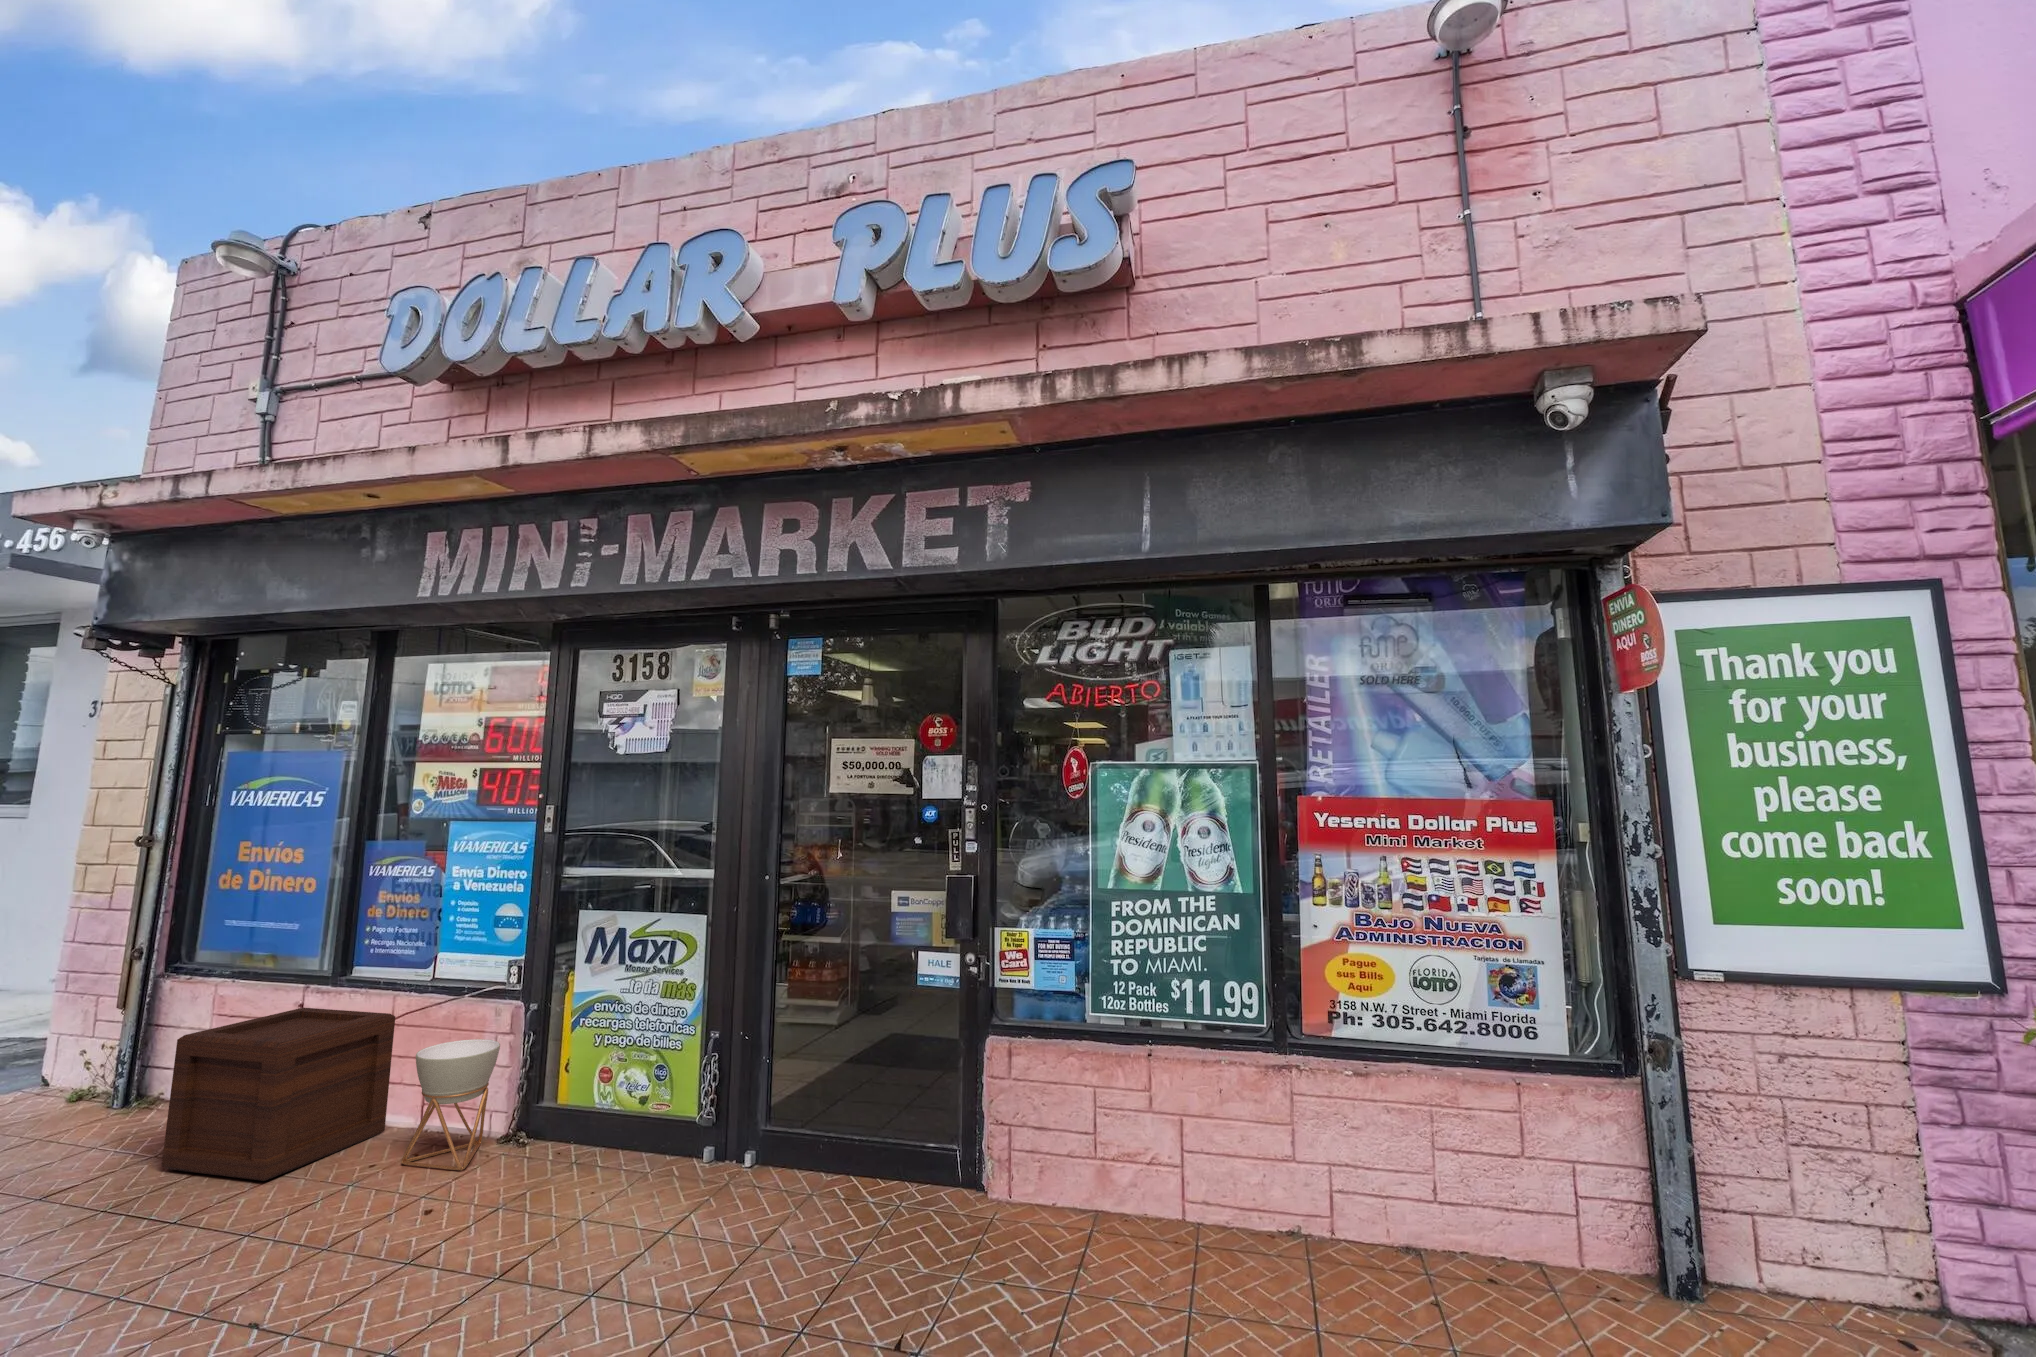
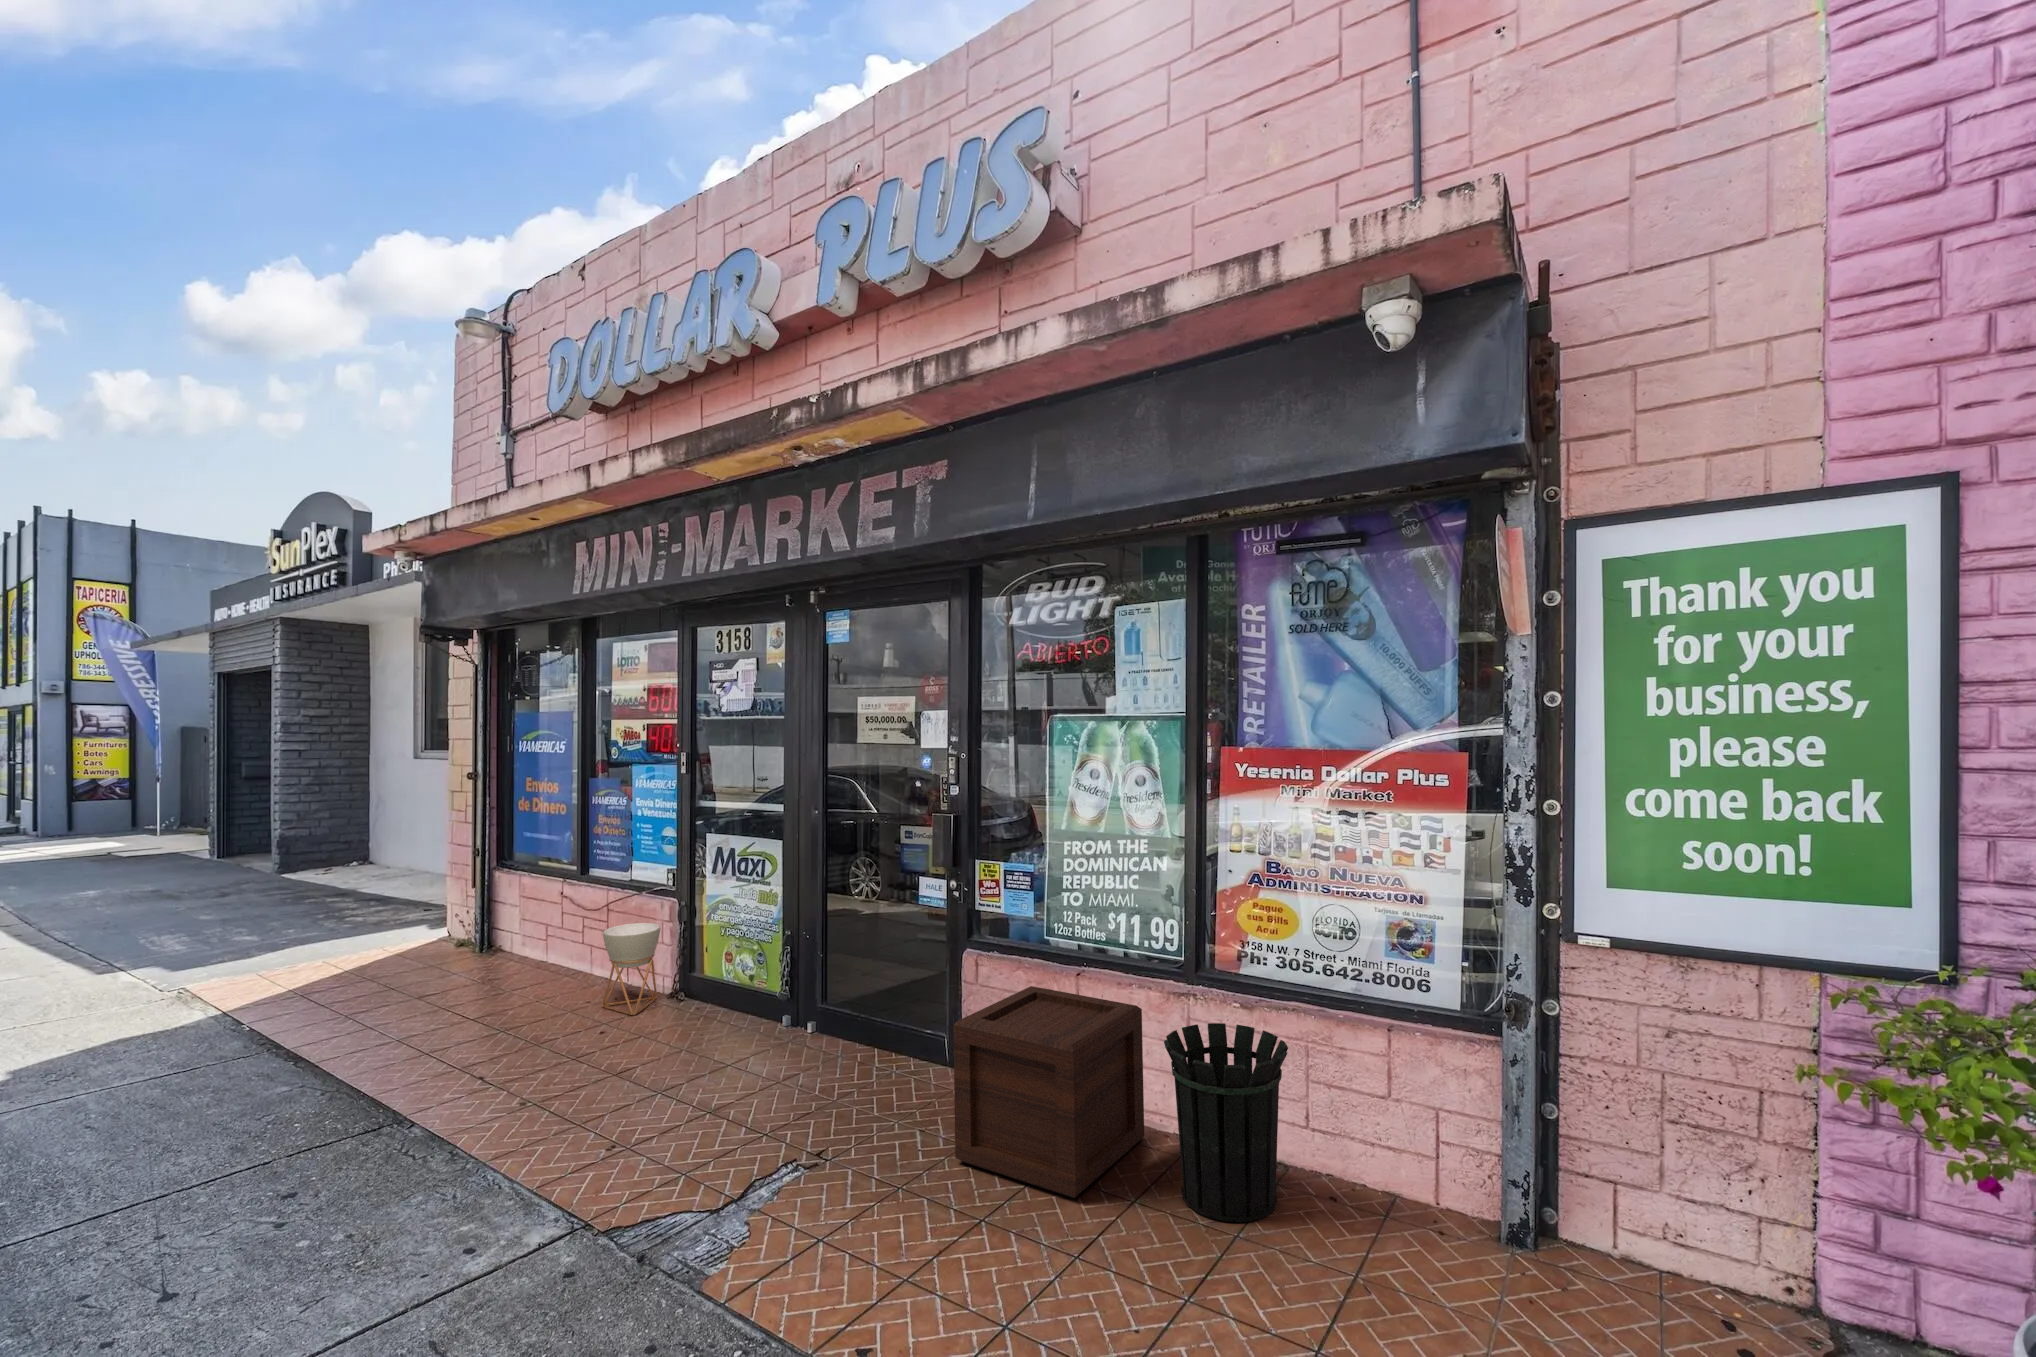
wooden crate: present [162,1008,395,1181] -> present [953,986,1144,1198]
waste bin: none [1300,1090,1439,1313] -> present [1164,1023,1288,1222]

